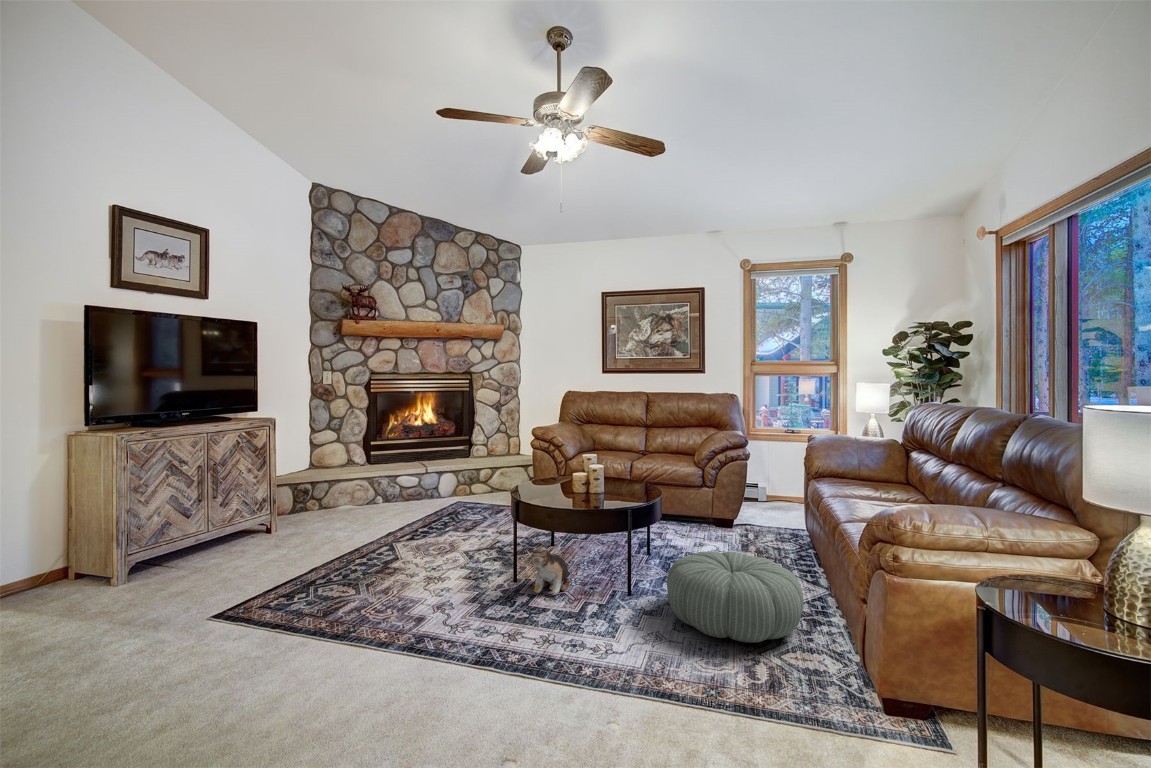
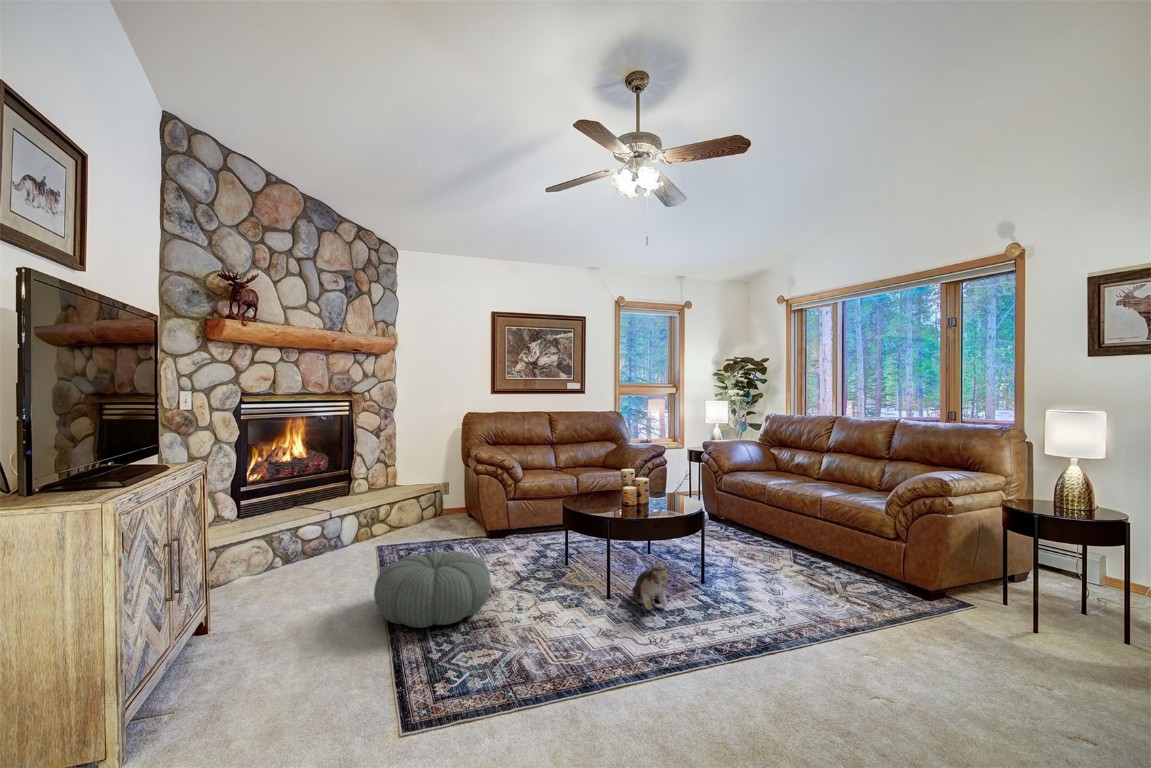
pouf: present [667,551,804,643] -> present [374,552,490,628]

